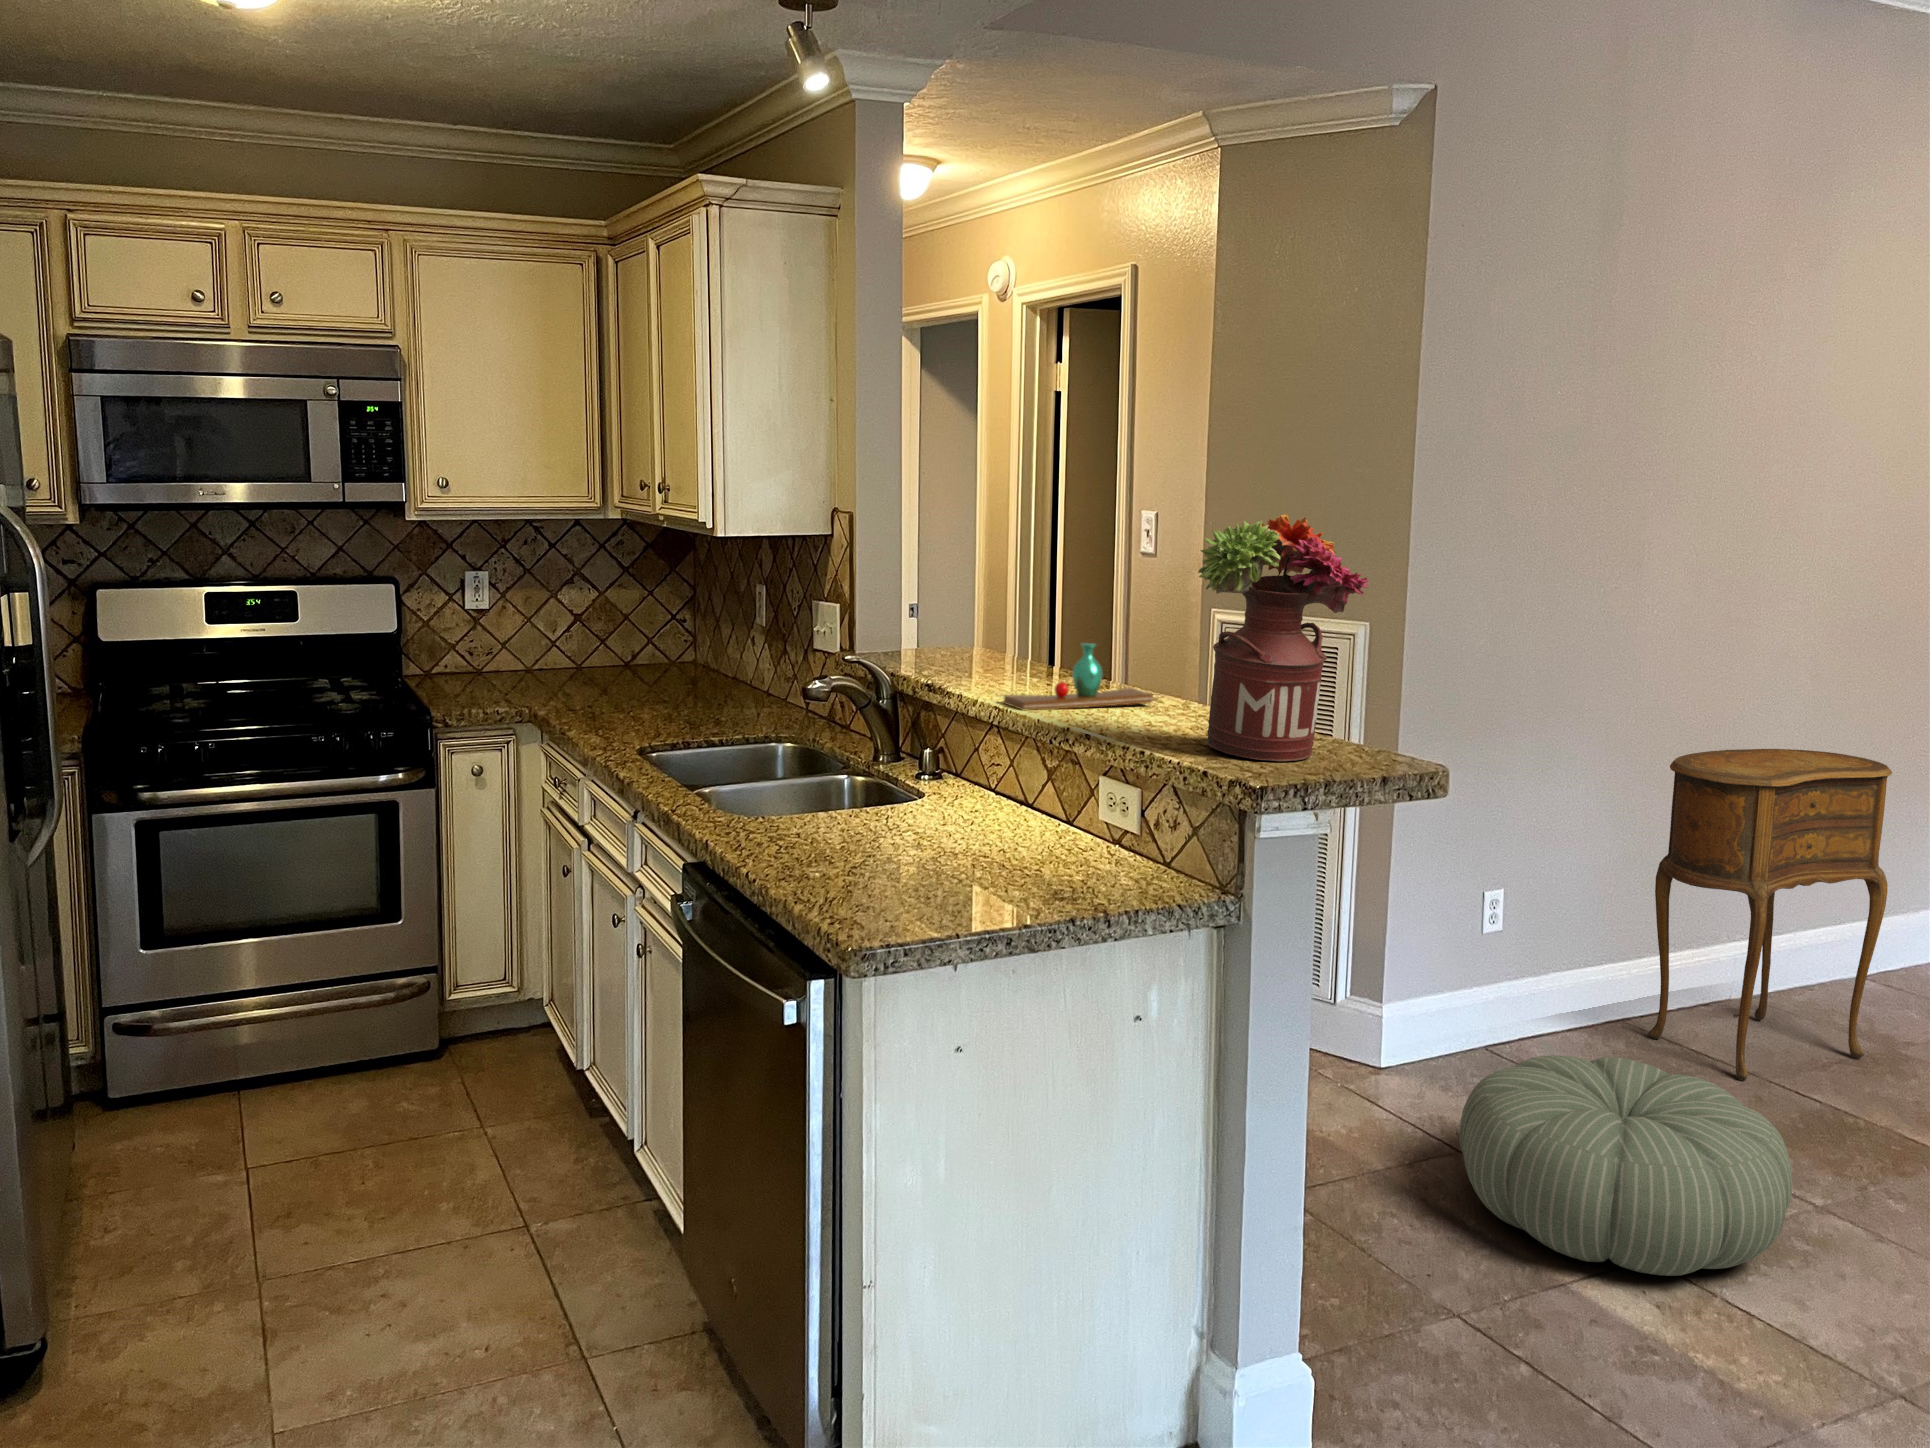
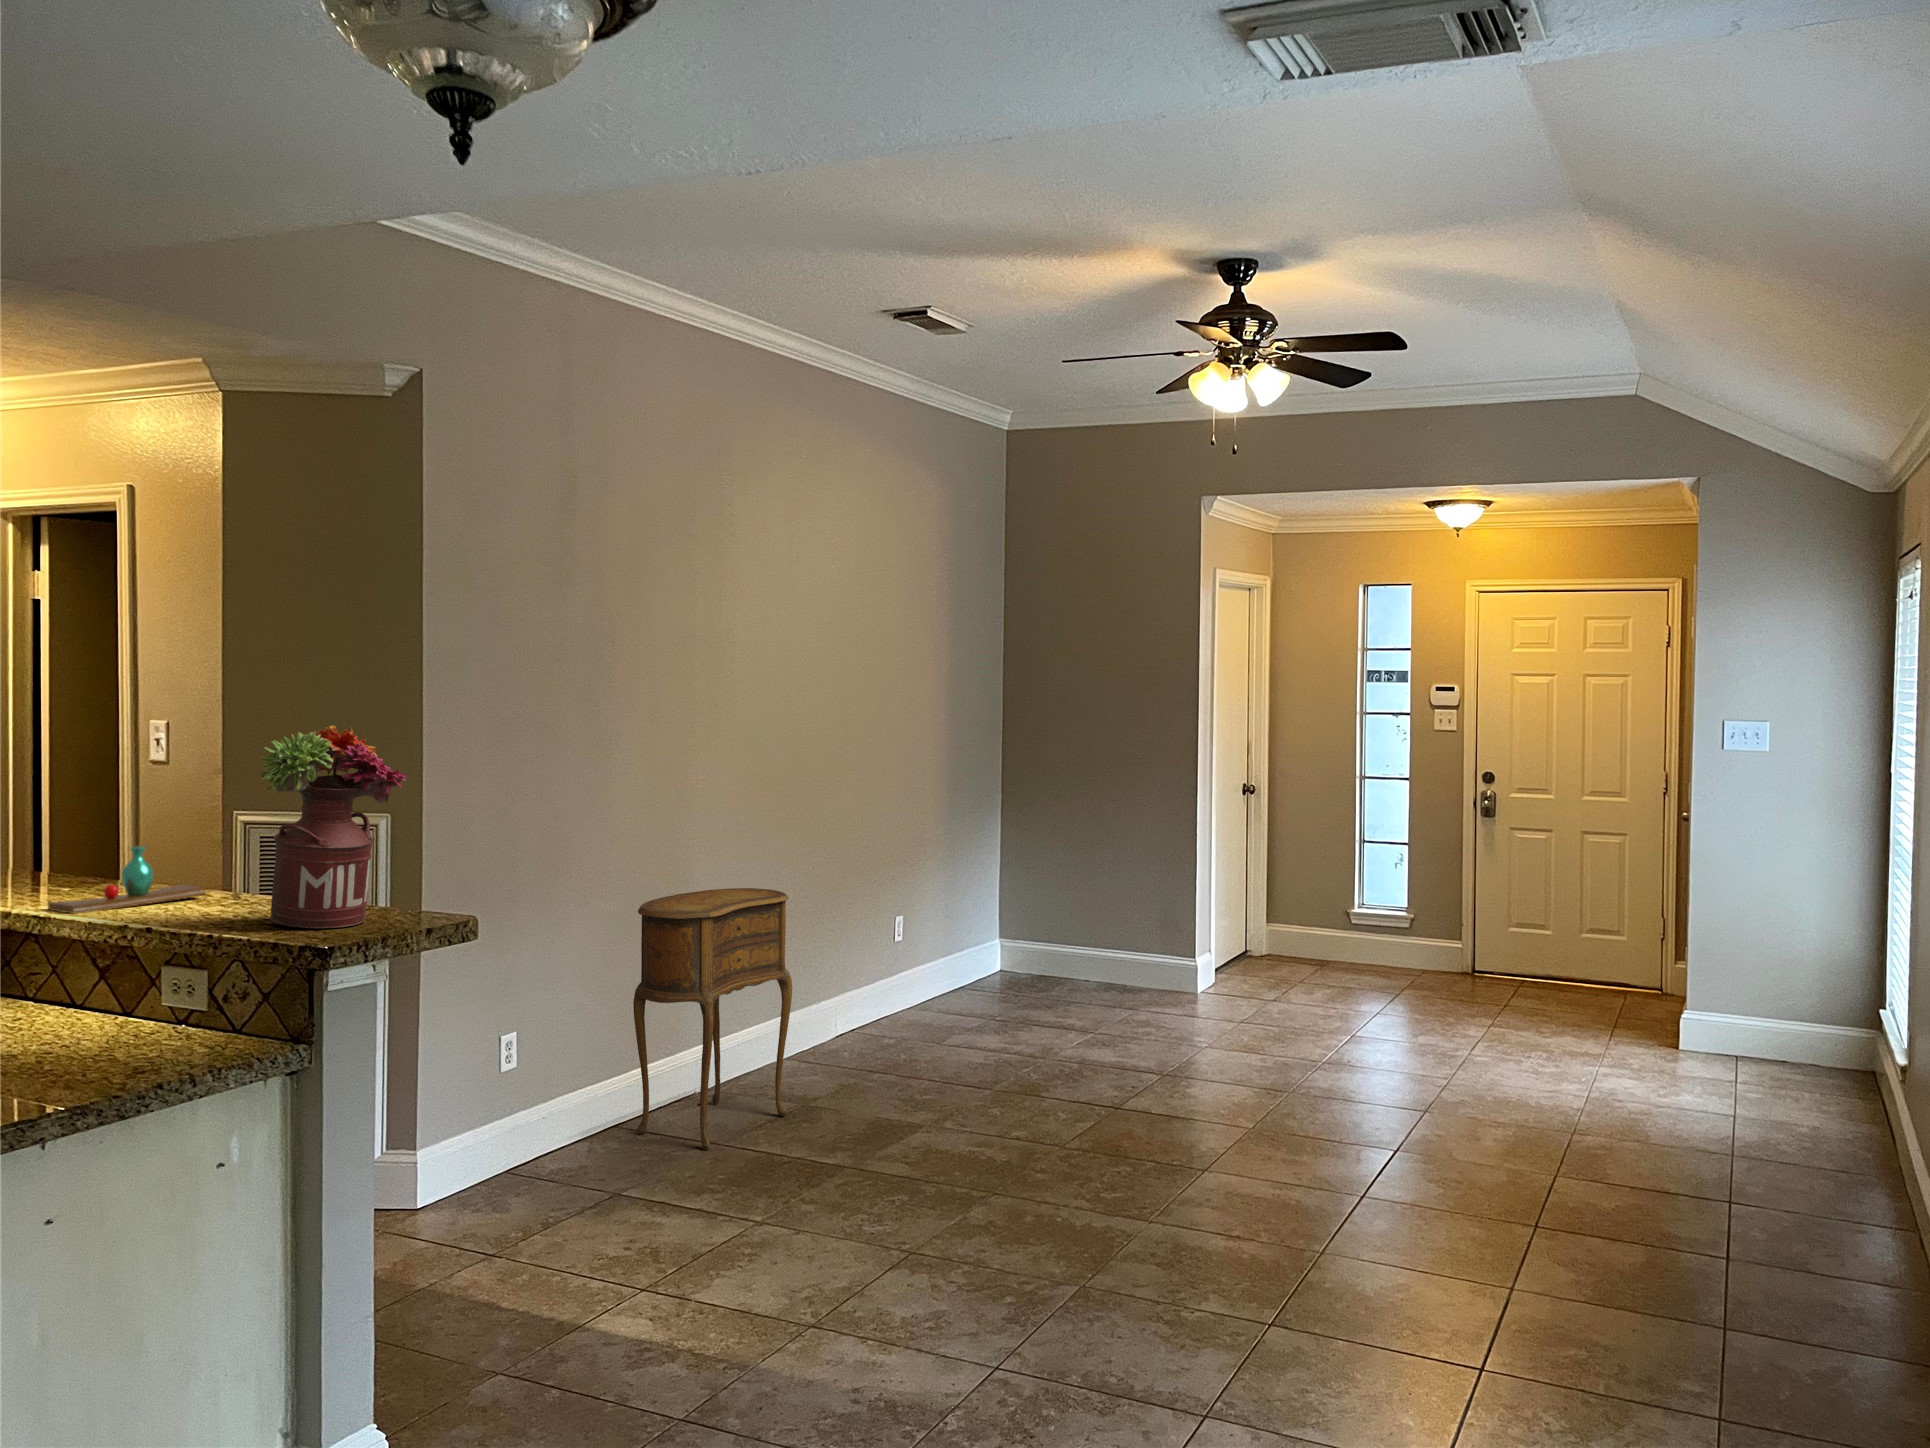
pouf: present [1459,1055,1792,1276] -> none [494,1144,742,1308]

